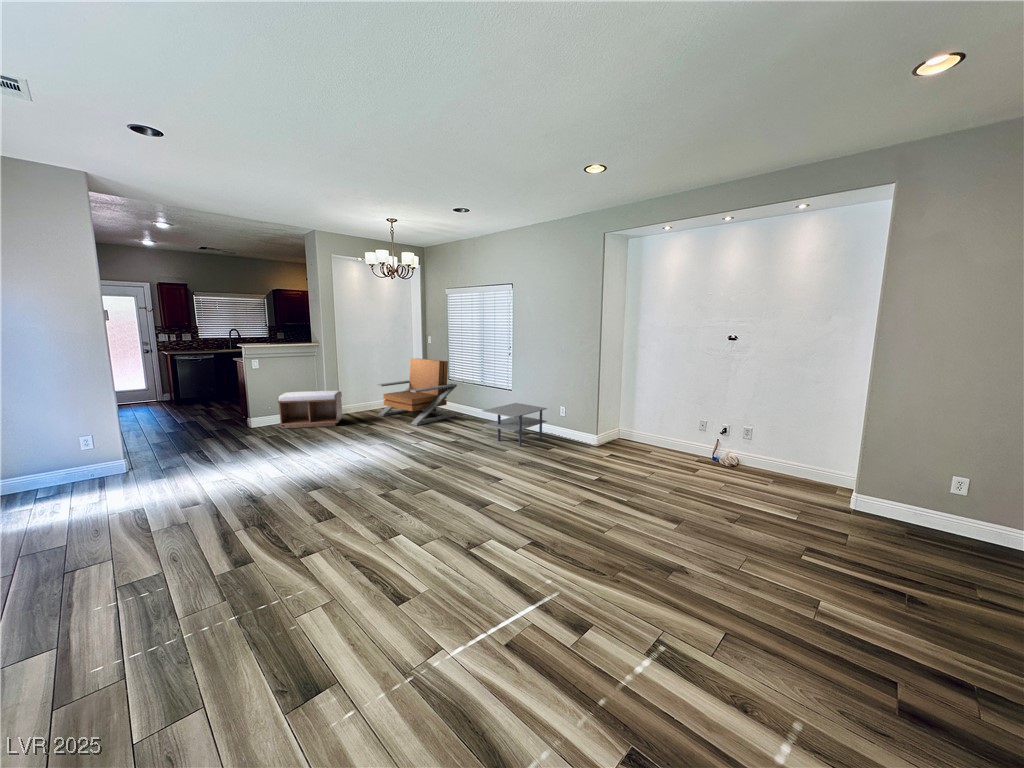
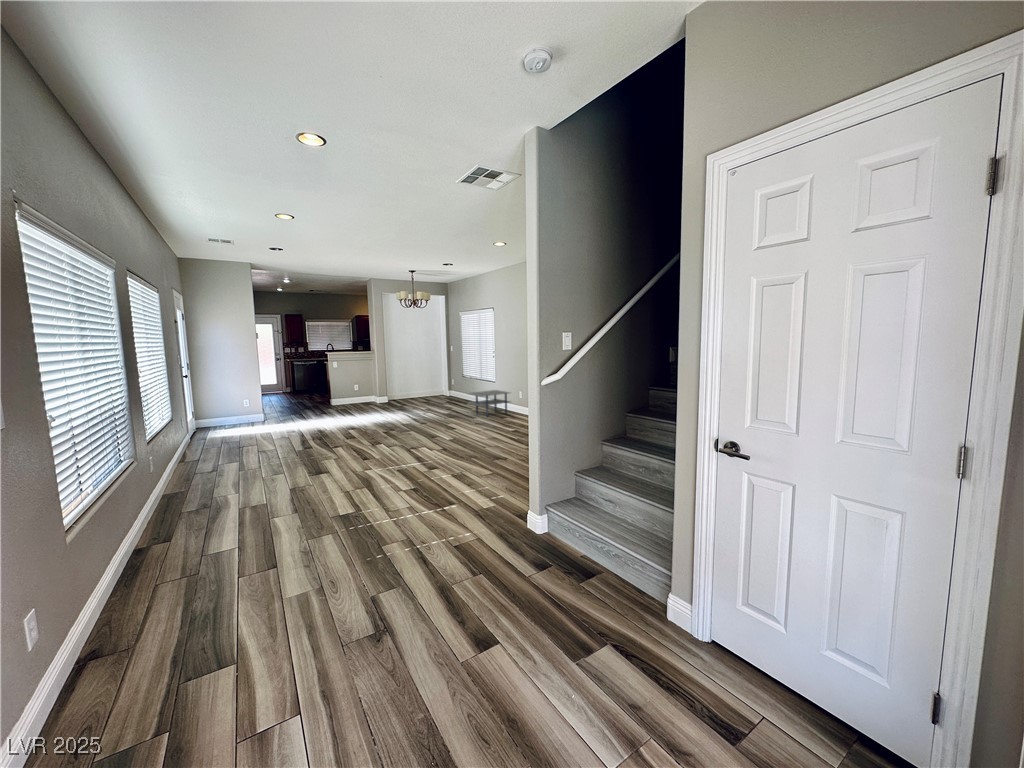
lounge chair: present [377,358,457,425] -> none [412,361,464,406]
bench: present [277,391,343,428] -> none [347,383,388,406]

